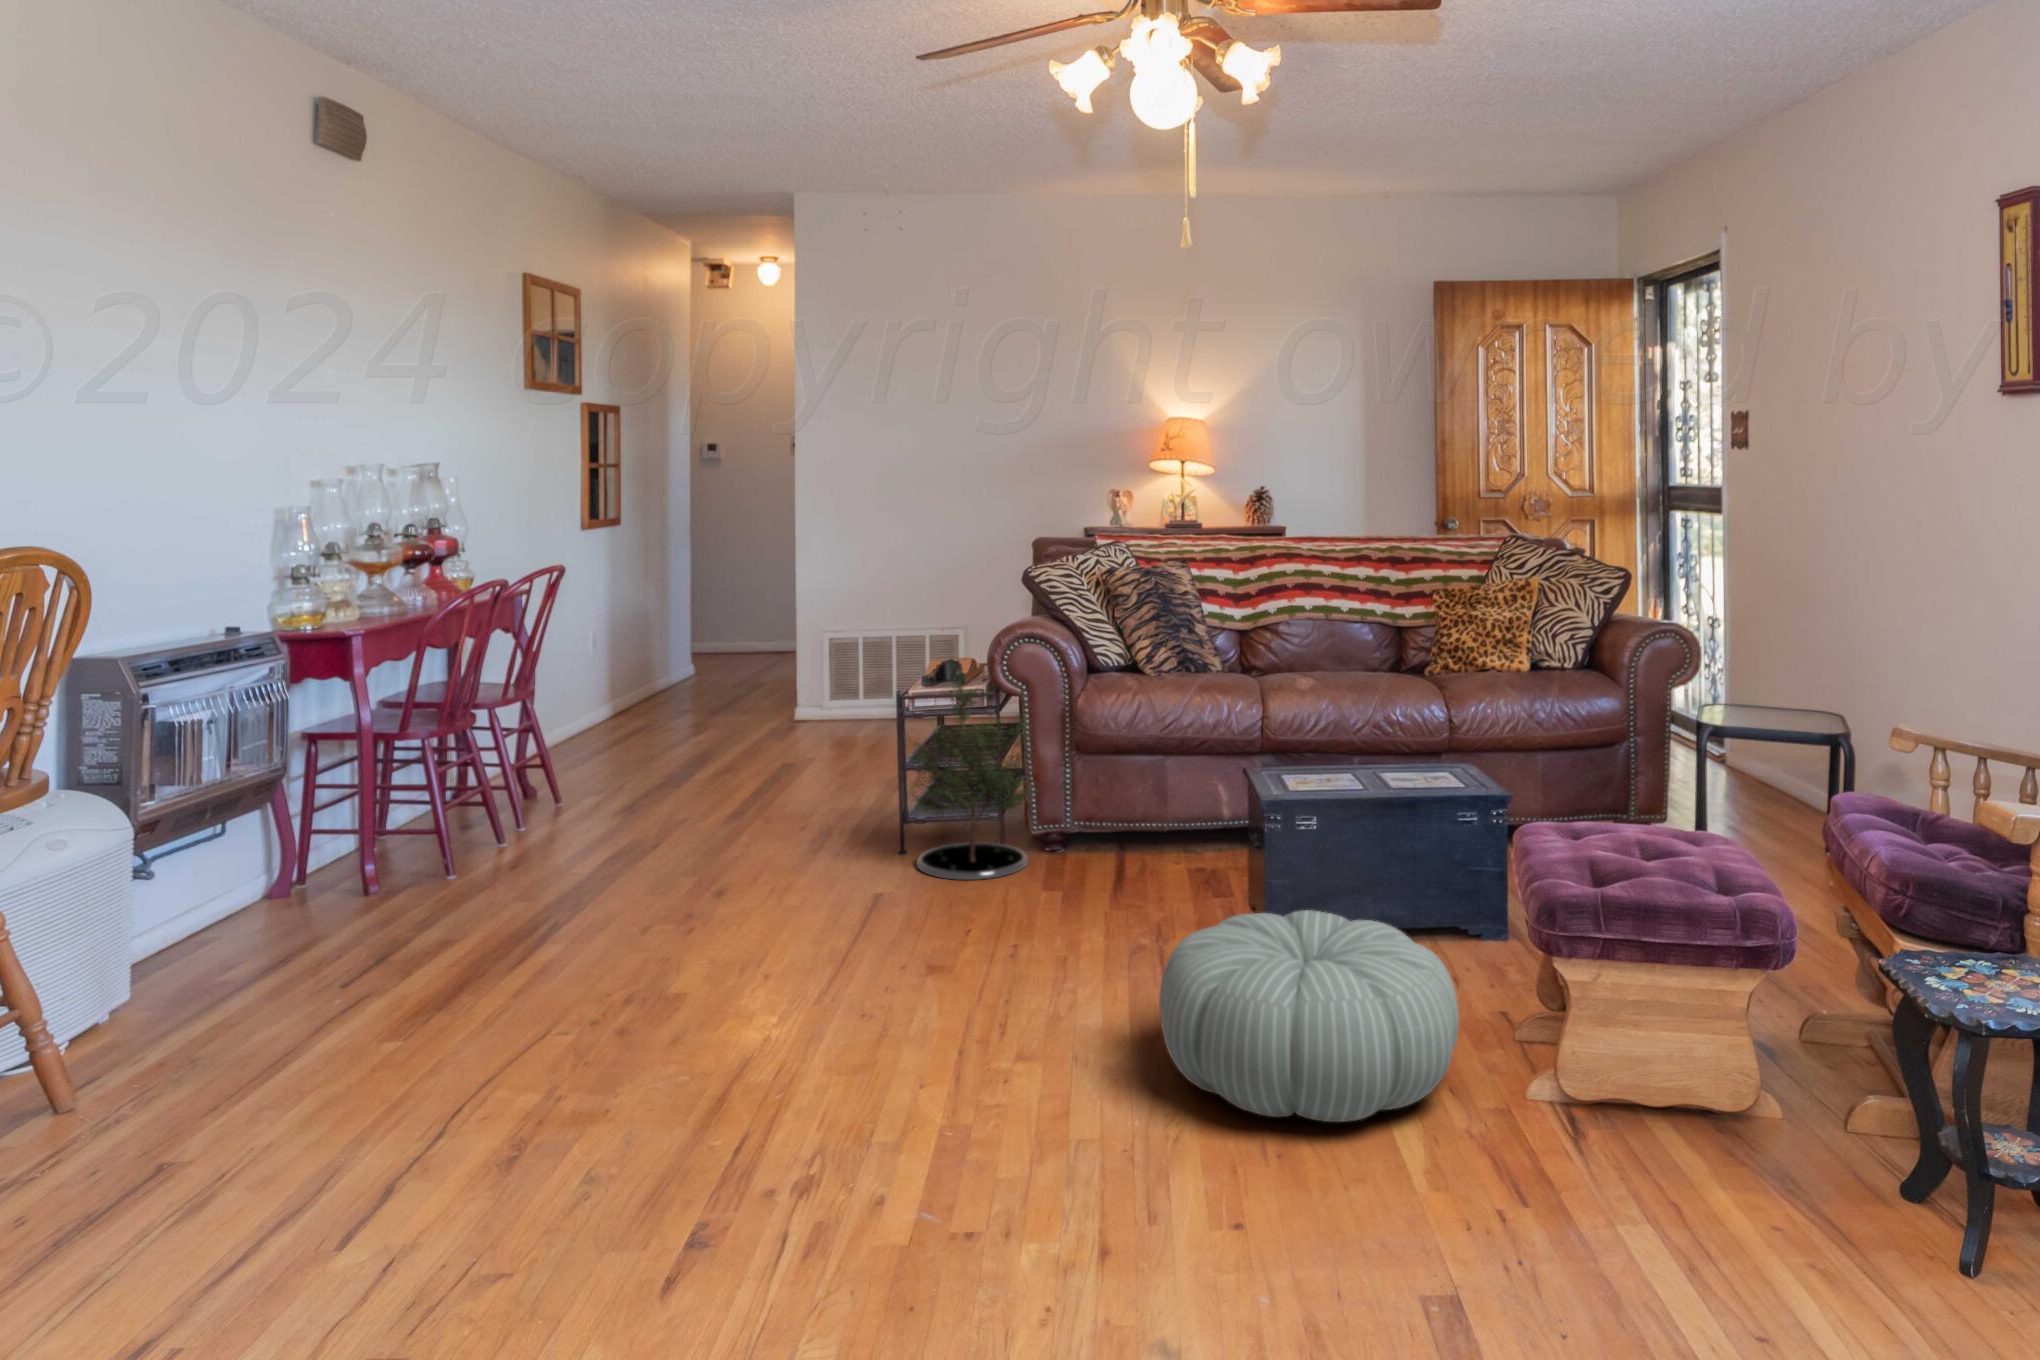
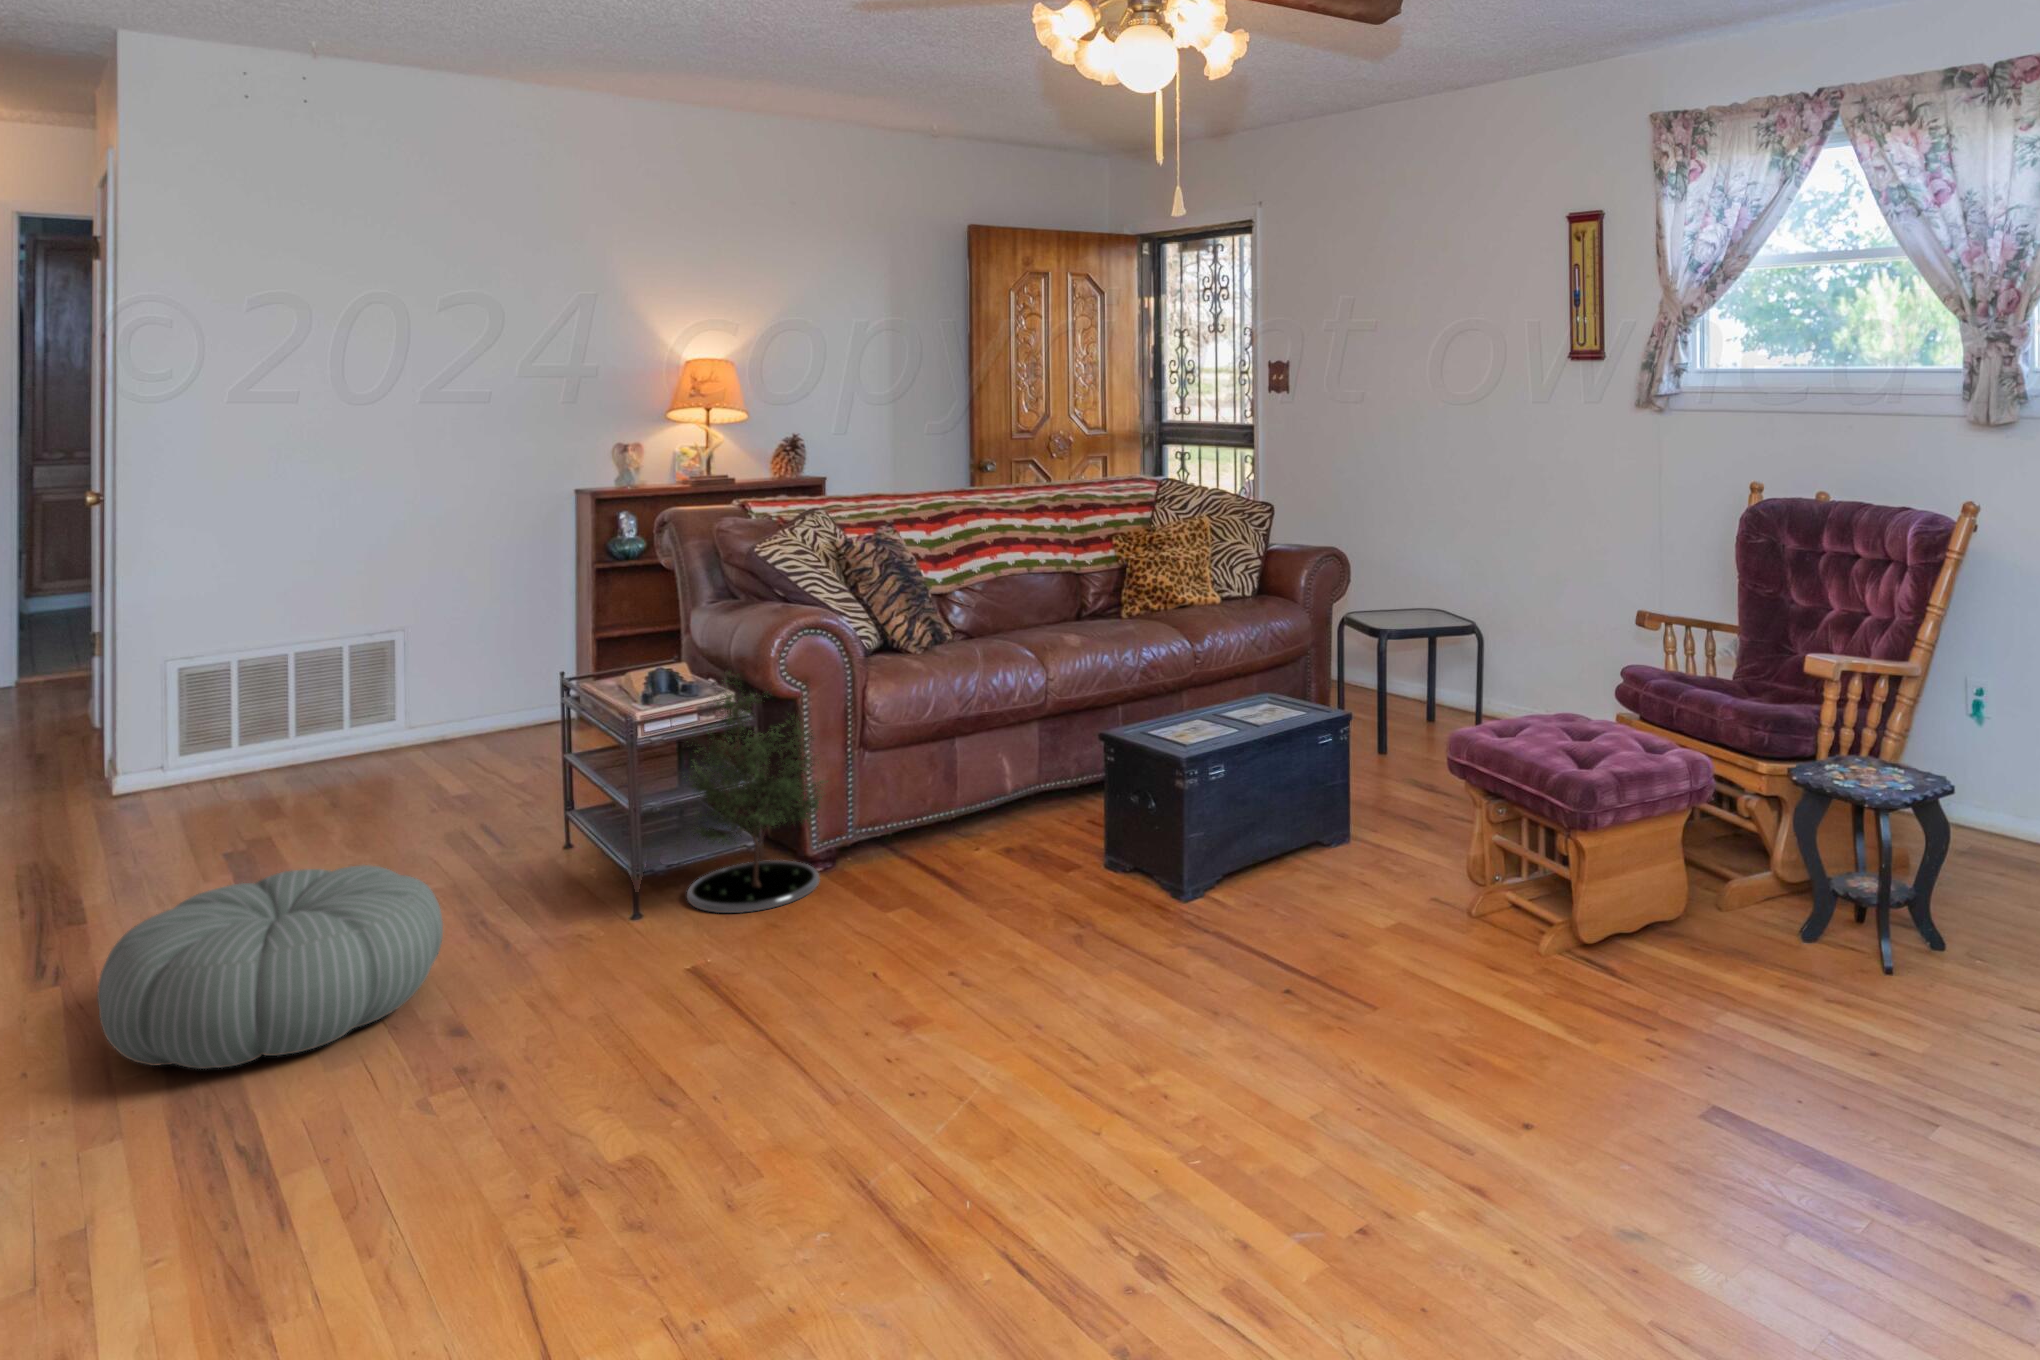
pouf: present [1159,910,1459,1122] -> present [97,865,443,1069]

